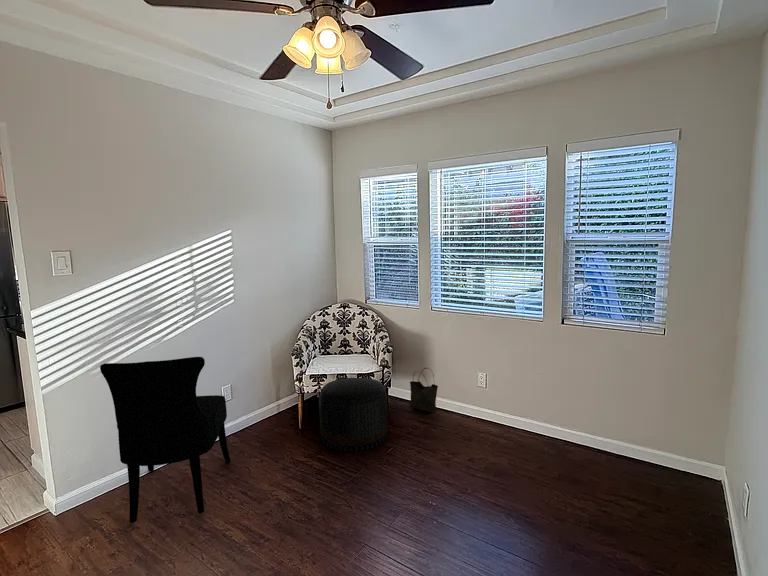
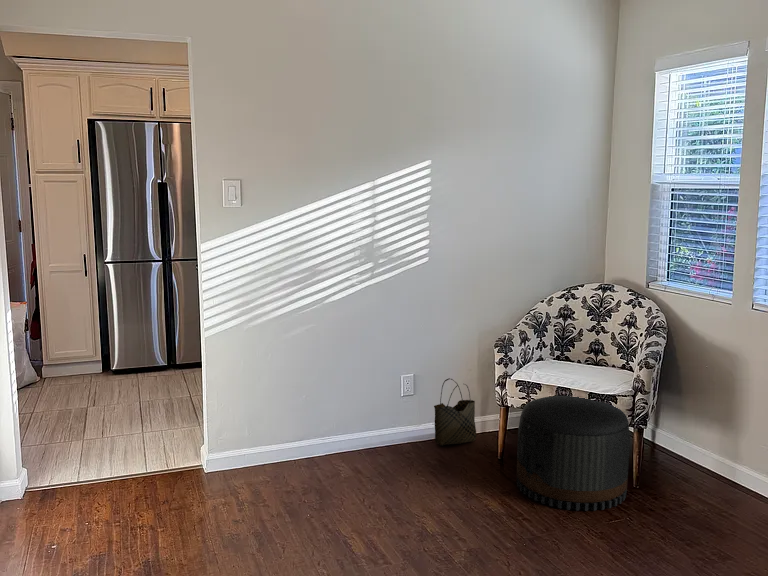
dining chair: present [100,357,231,523] -> none [237,307,388,516]
woven basket: present [410,368,438,413] -> present [434,378,476,446]

